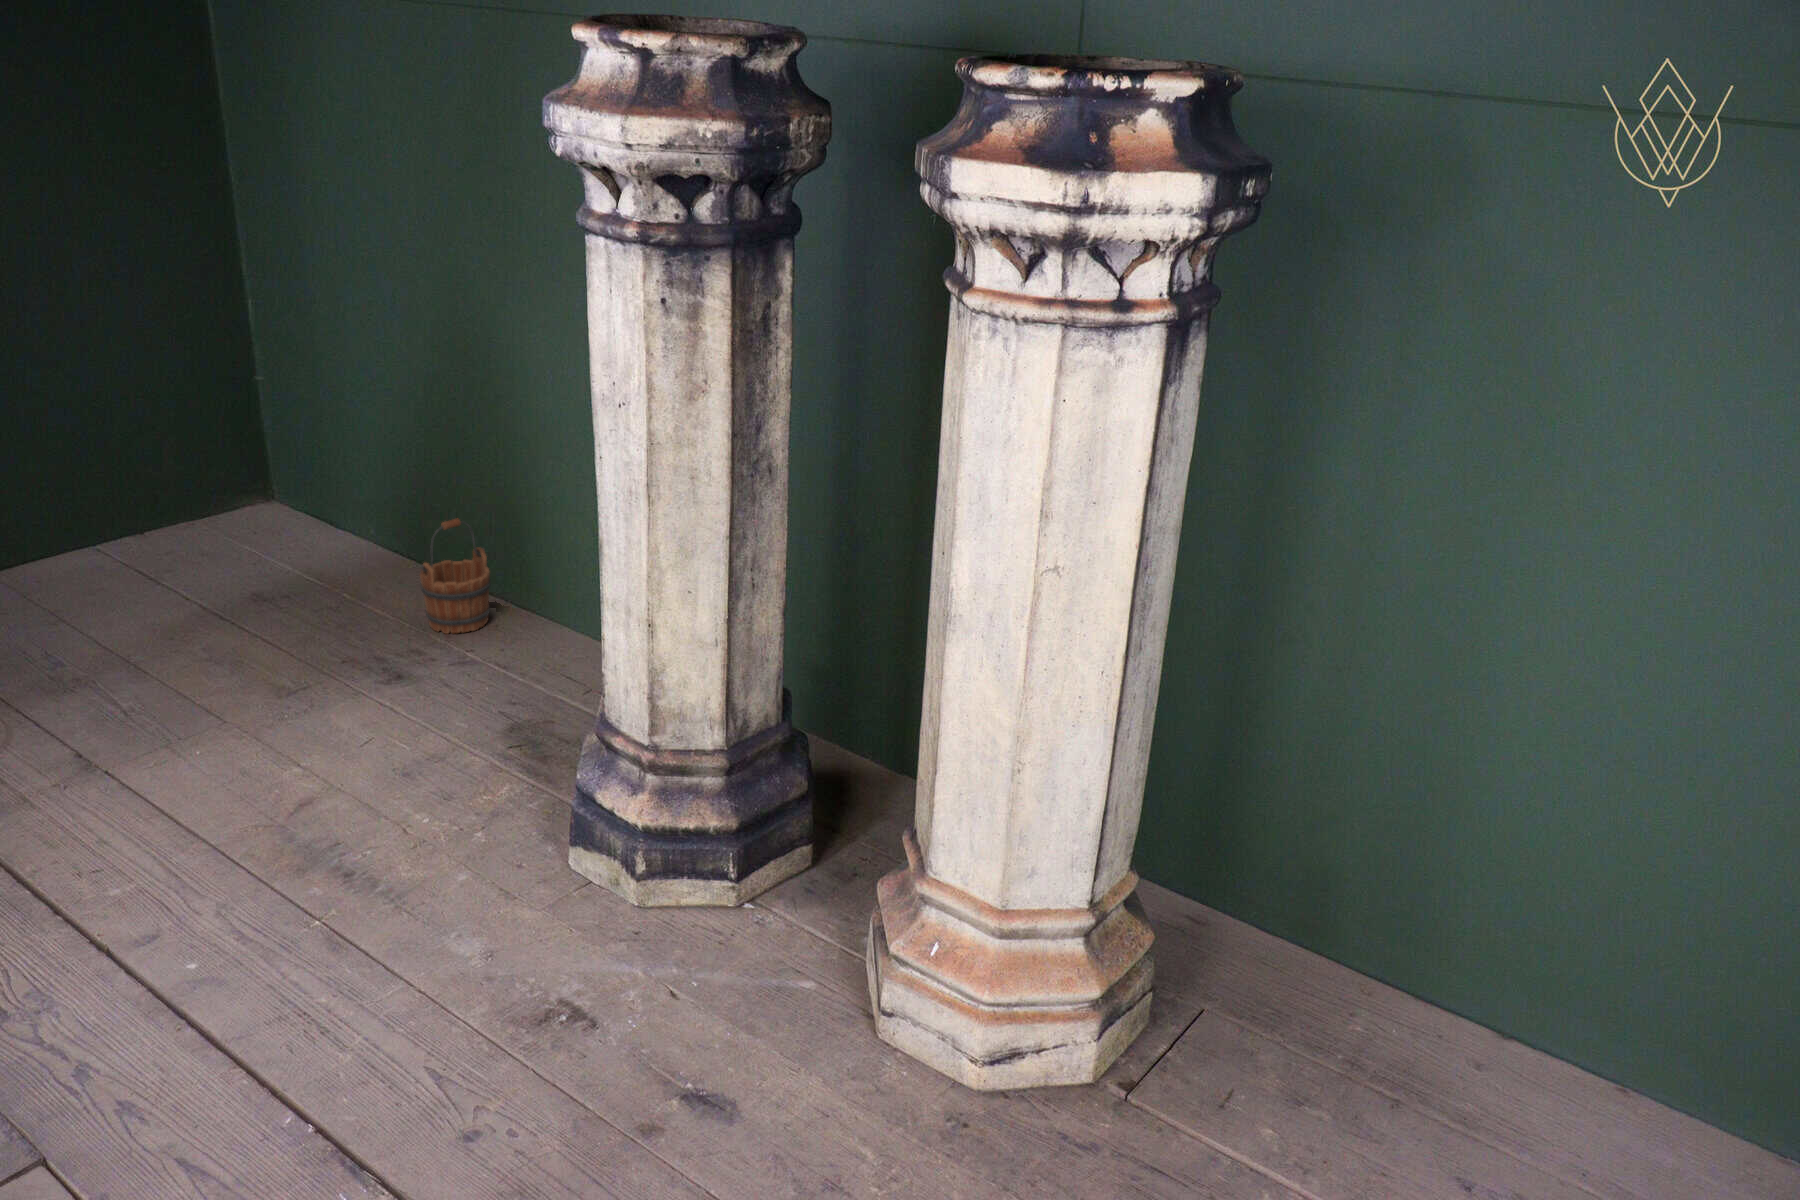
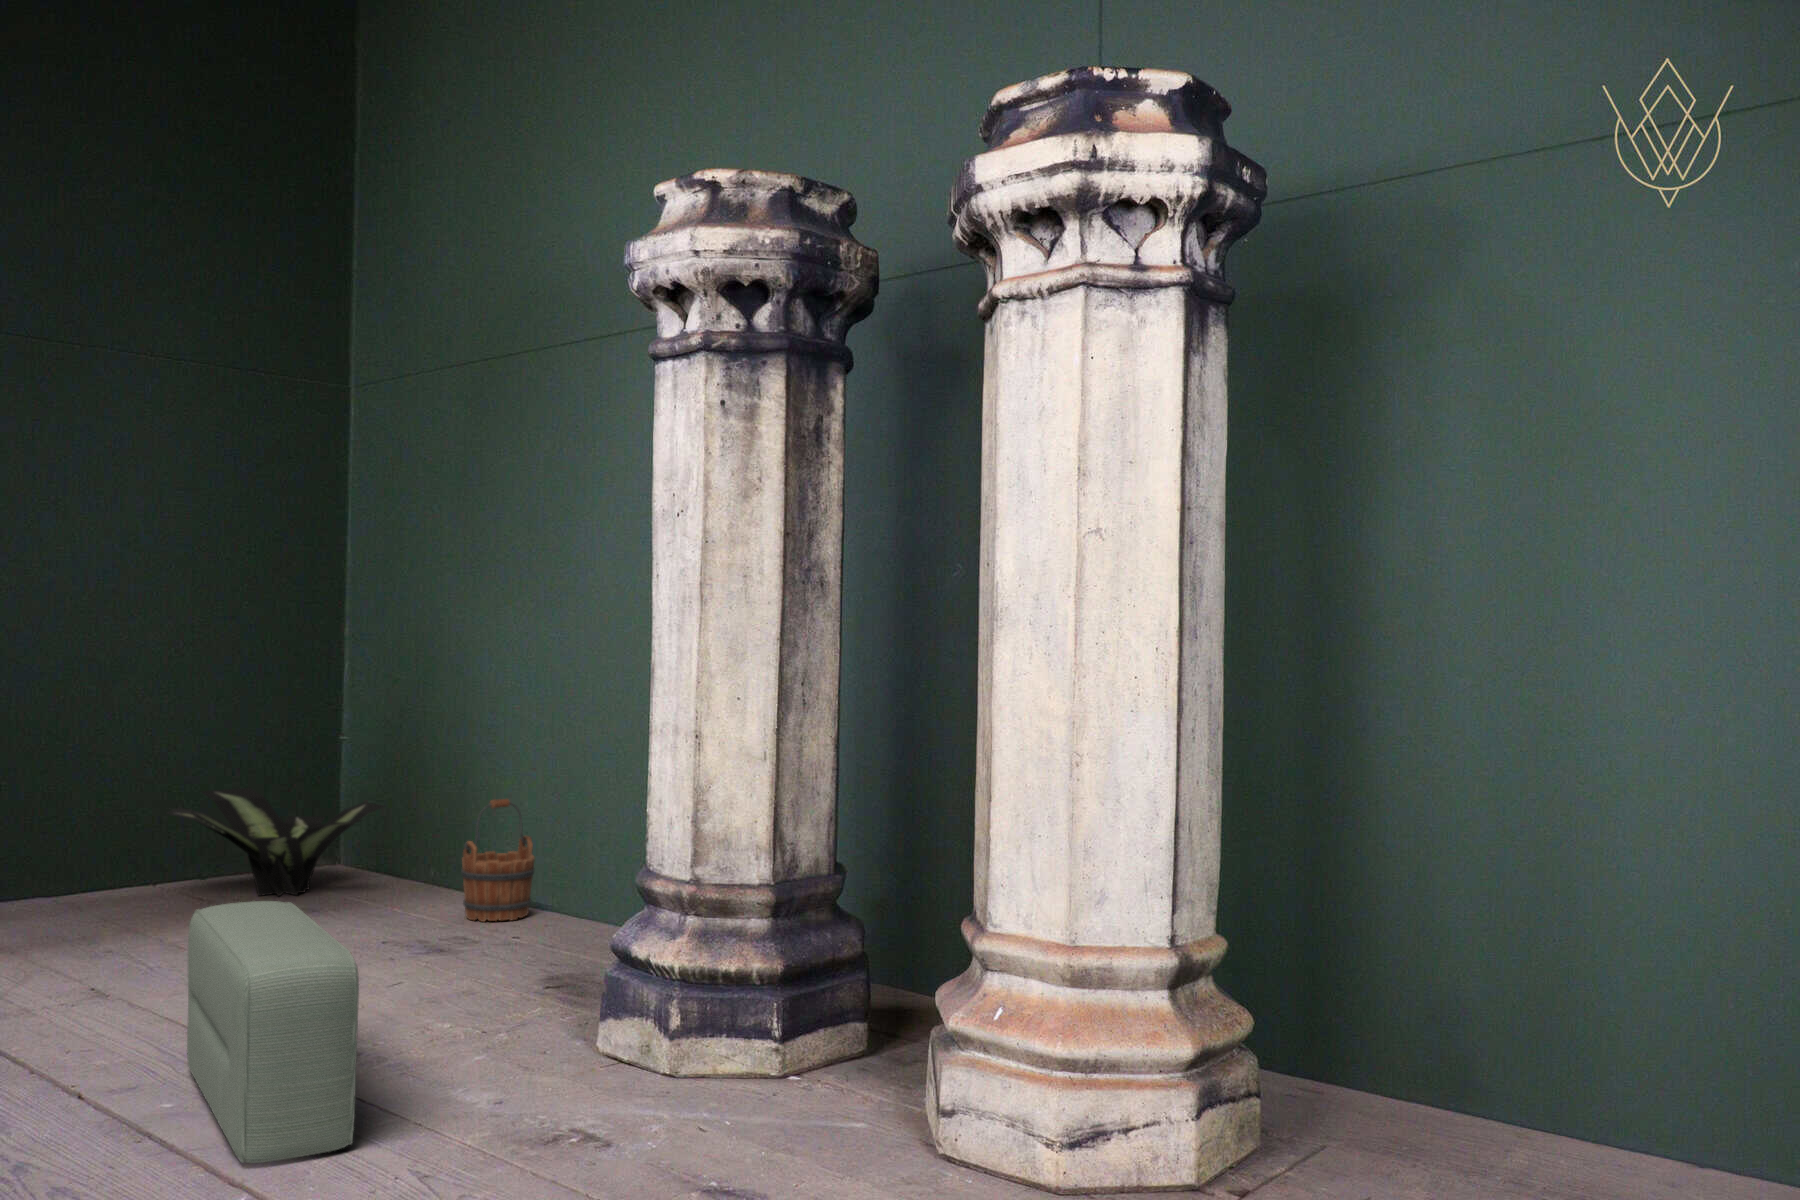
potted plant: none [110,466,338,589] -> present [167,788,385,896]
pouf: none [180,767,367,1073] -> present [187,901,359,1163]

